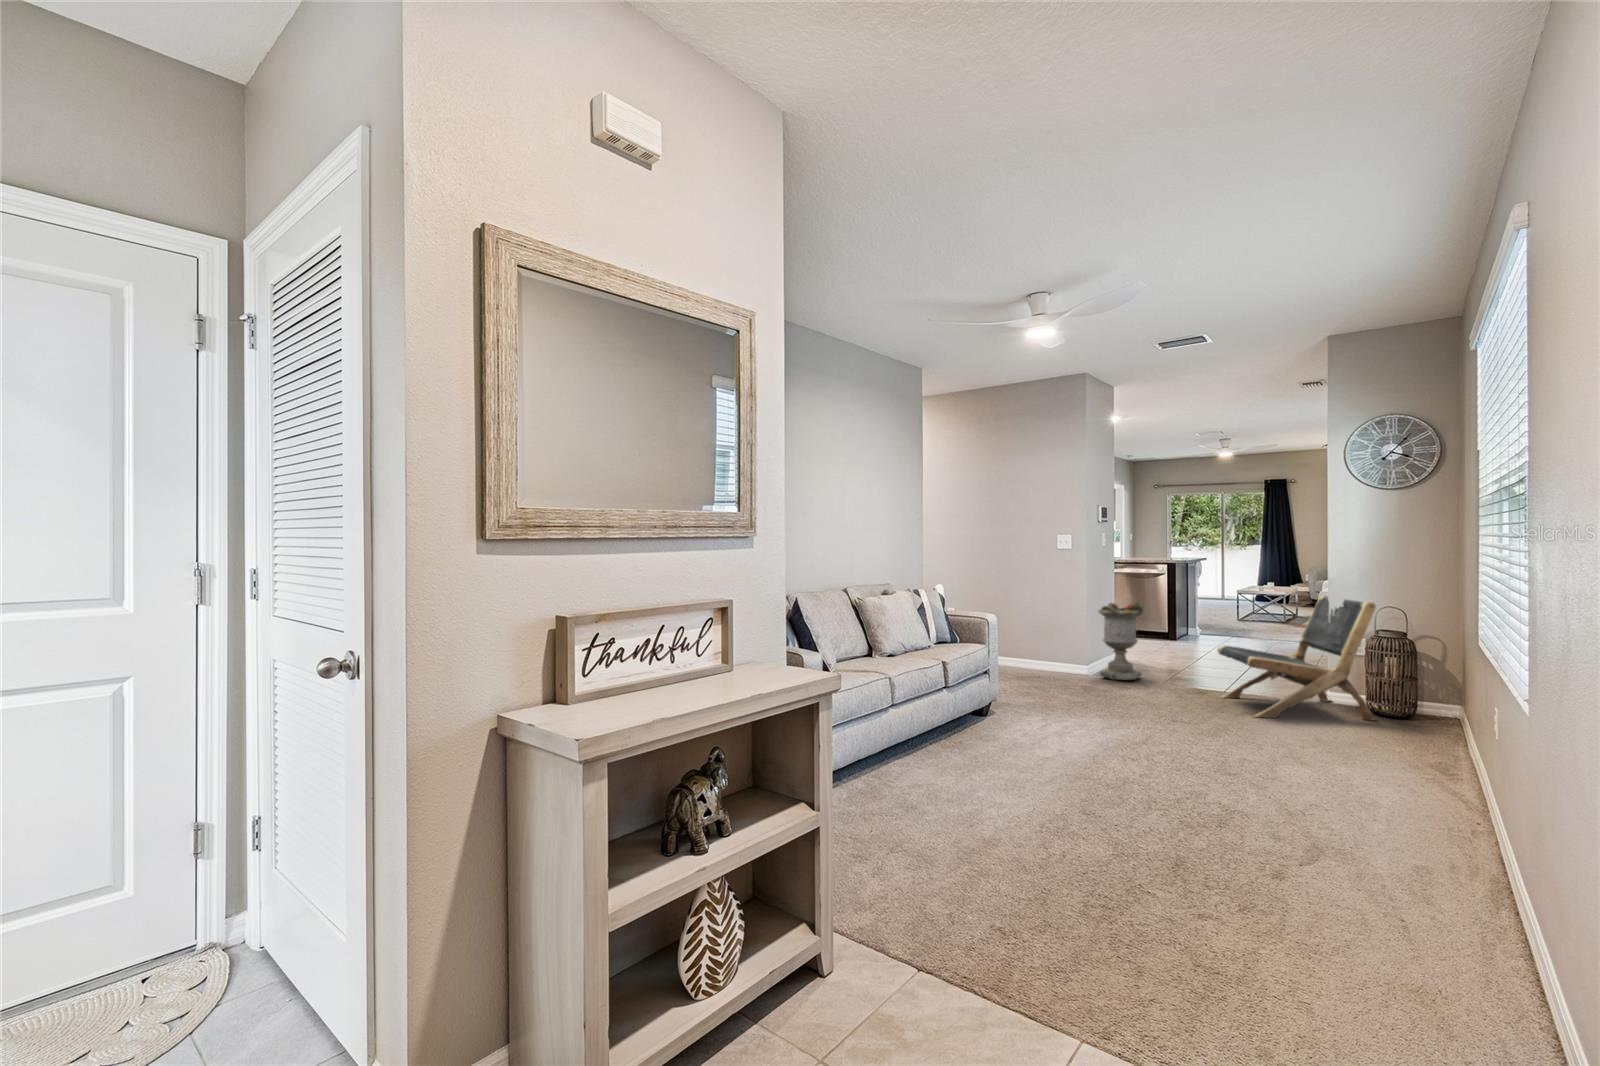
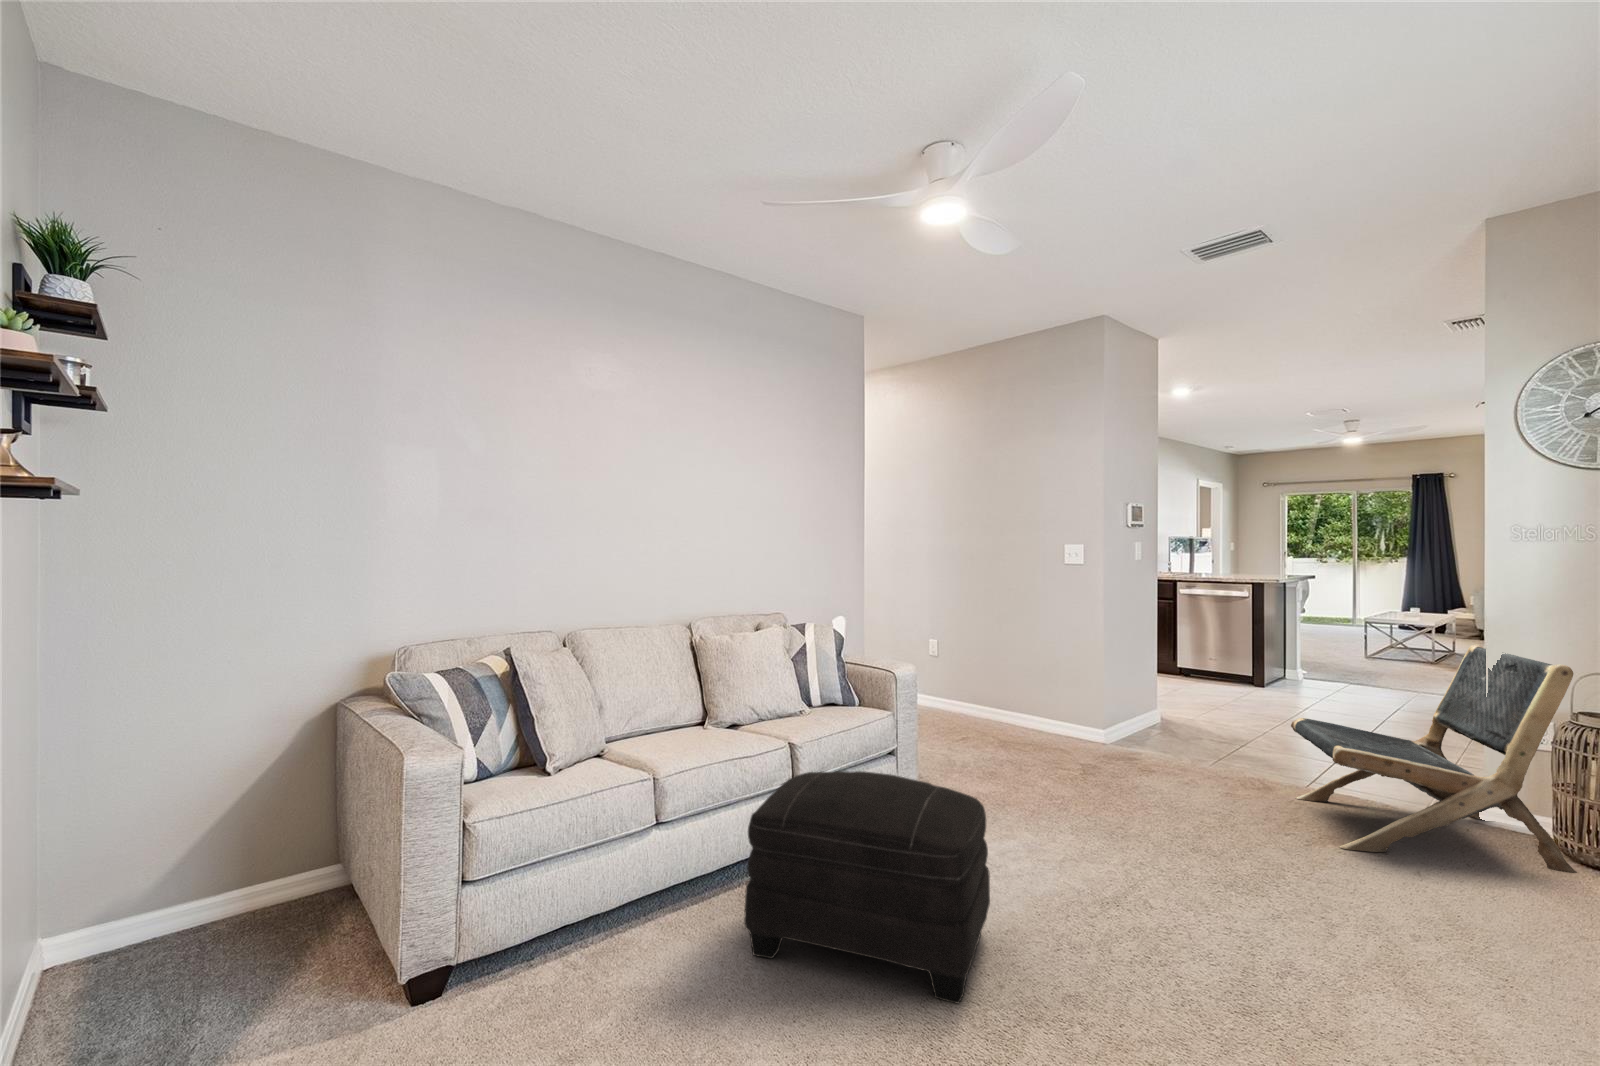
planter: present [1098,602,1143,681] -> none [1121,640,1189,756]
ottoman: none [958,671,1094,780] -> present [744,771,990,1004]

